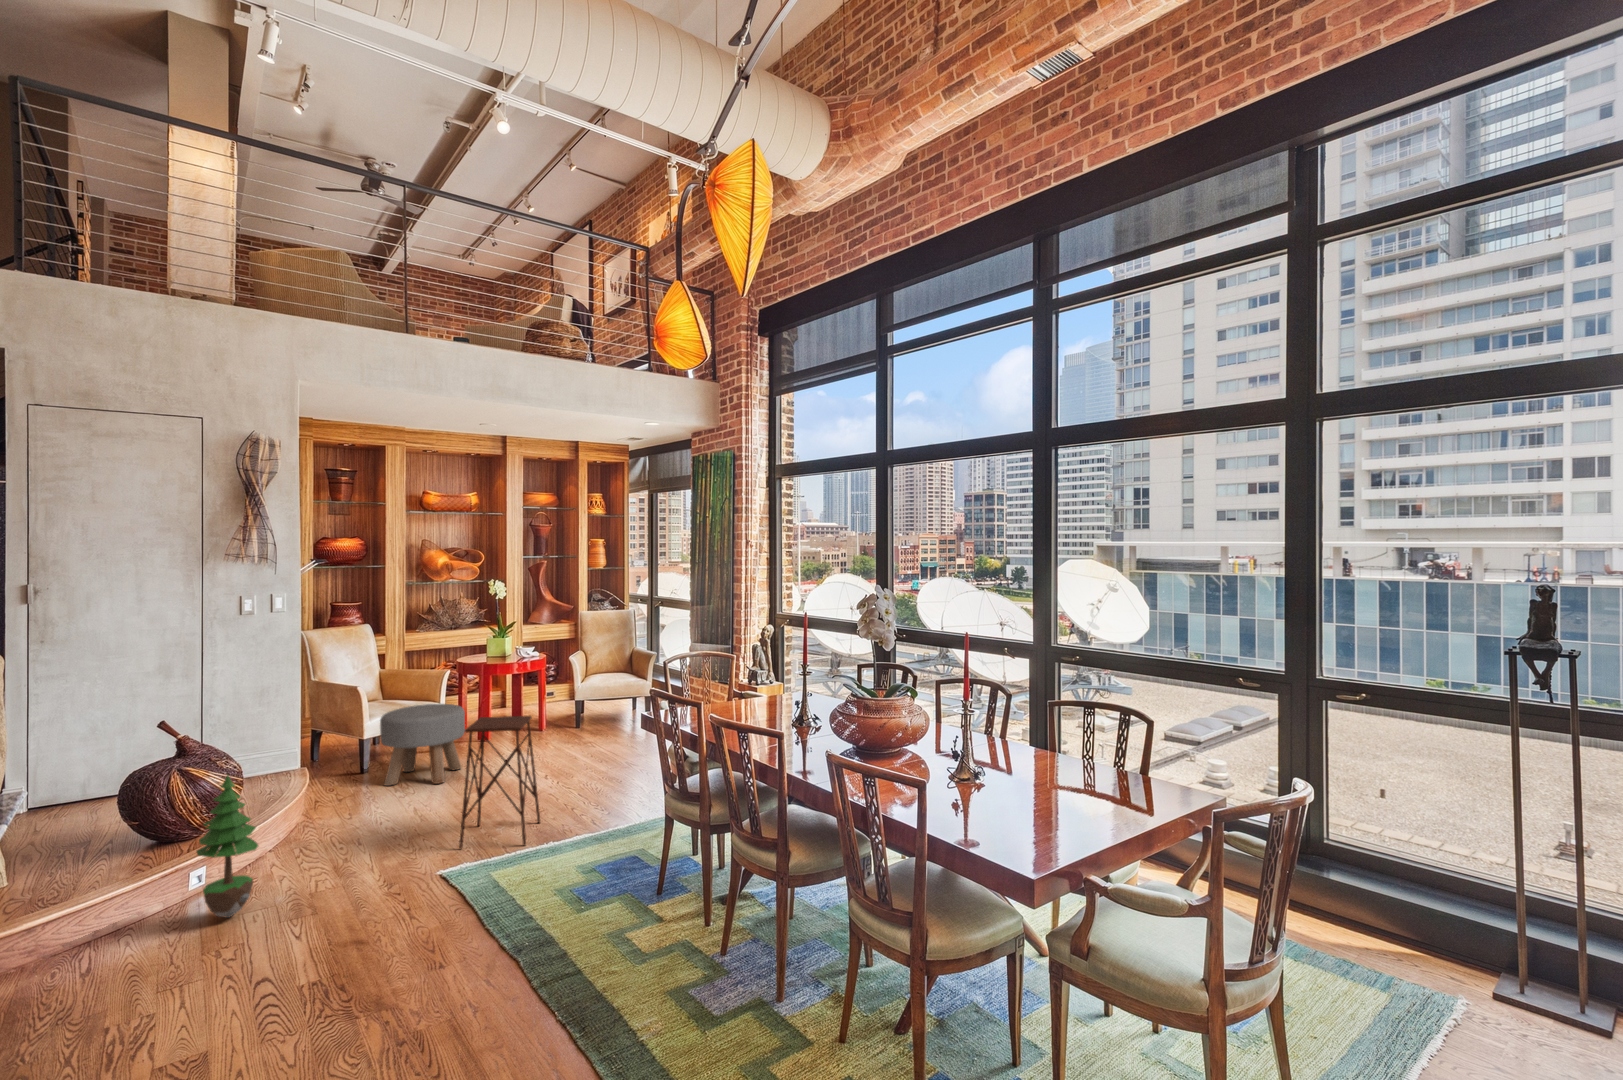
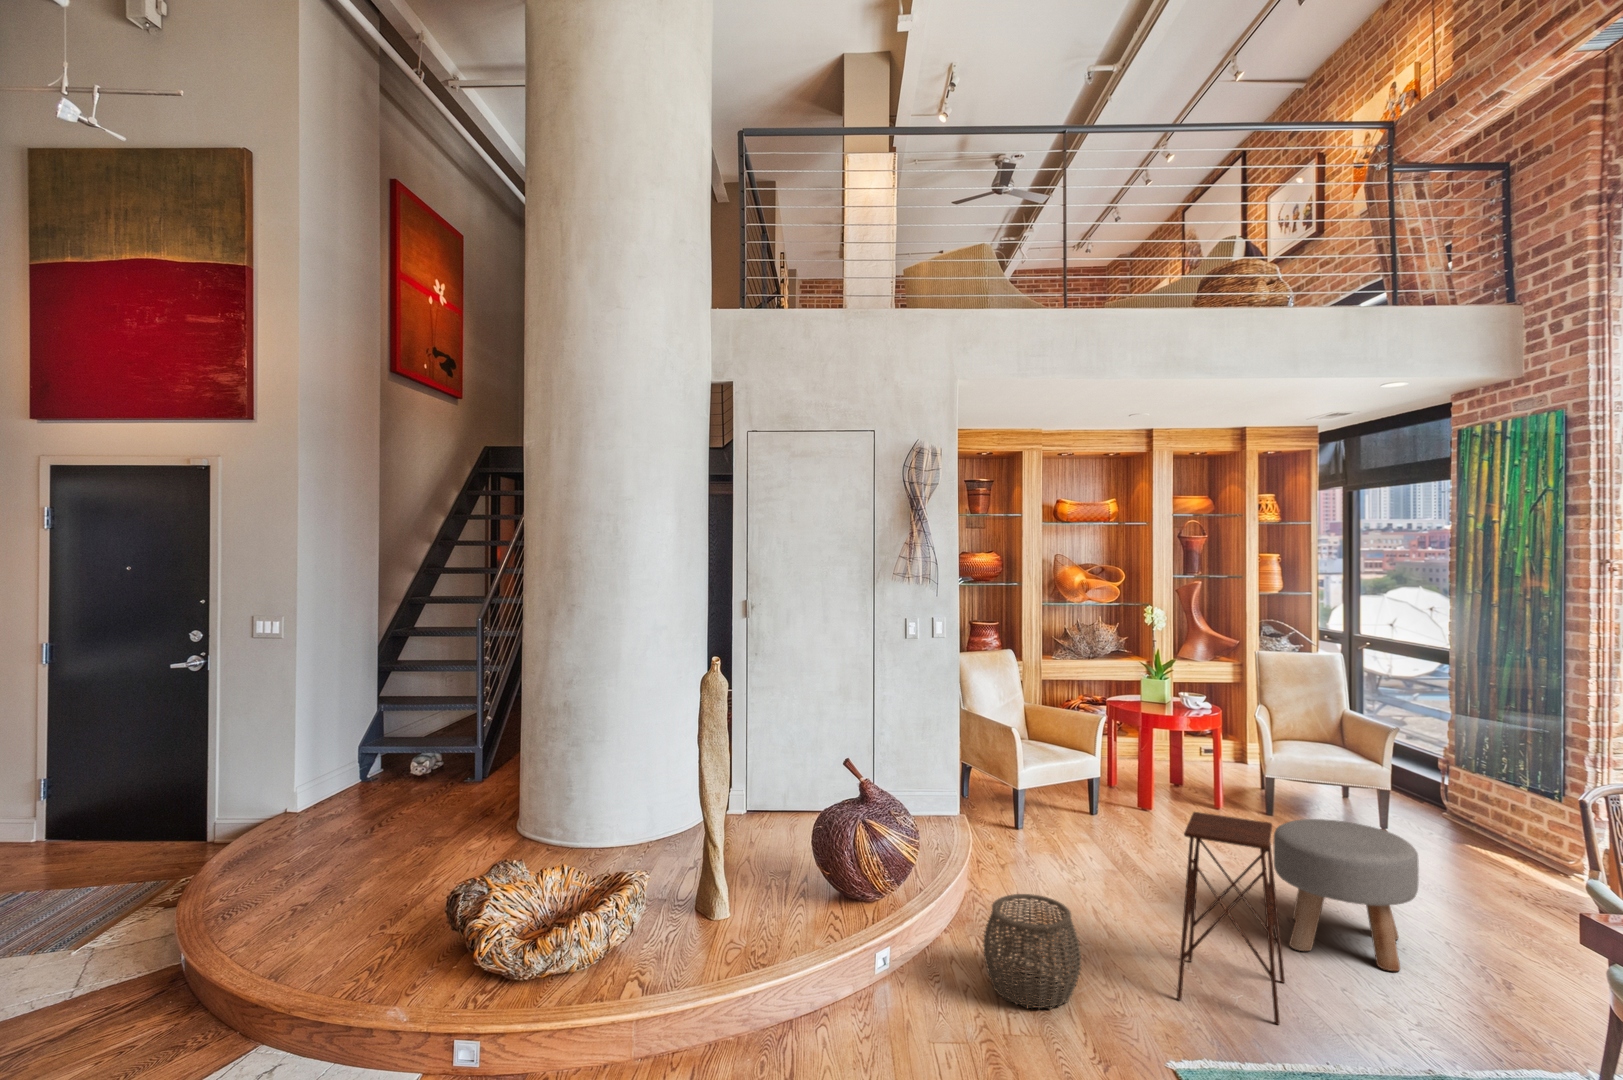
ottoman: present [380,704,465,786] -> present [1274,819,1419,971]
potted tree: present [197,775,258,918] -> none [888,851,951,1028]
woven basket: none [297,799,384,884] -> present [983,894,1081,1010]

